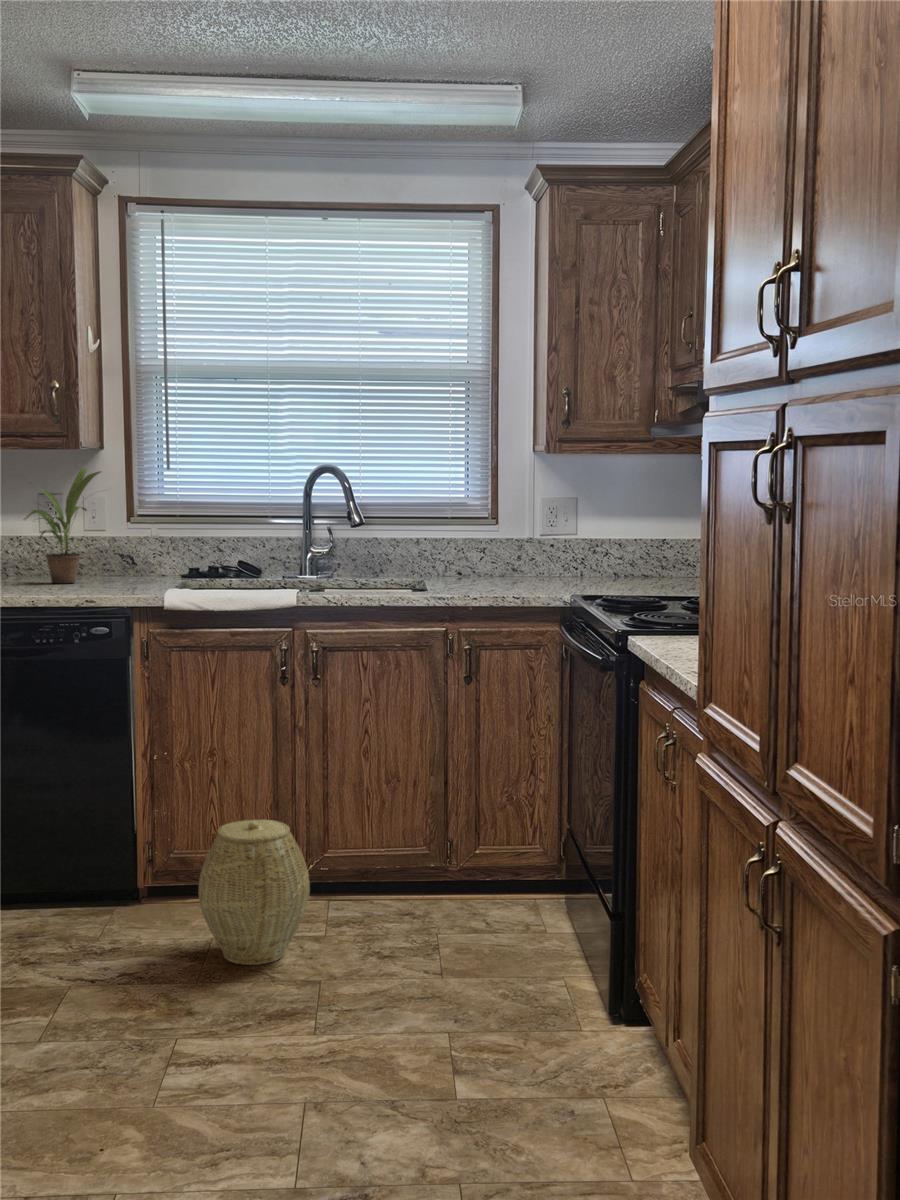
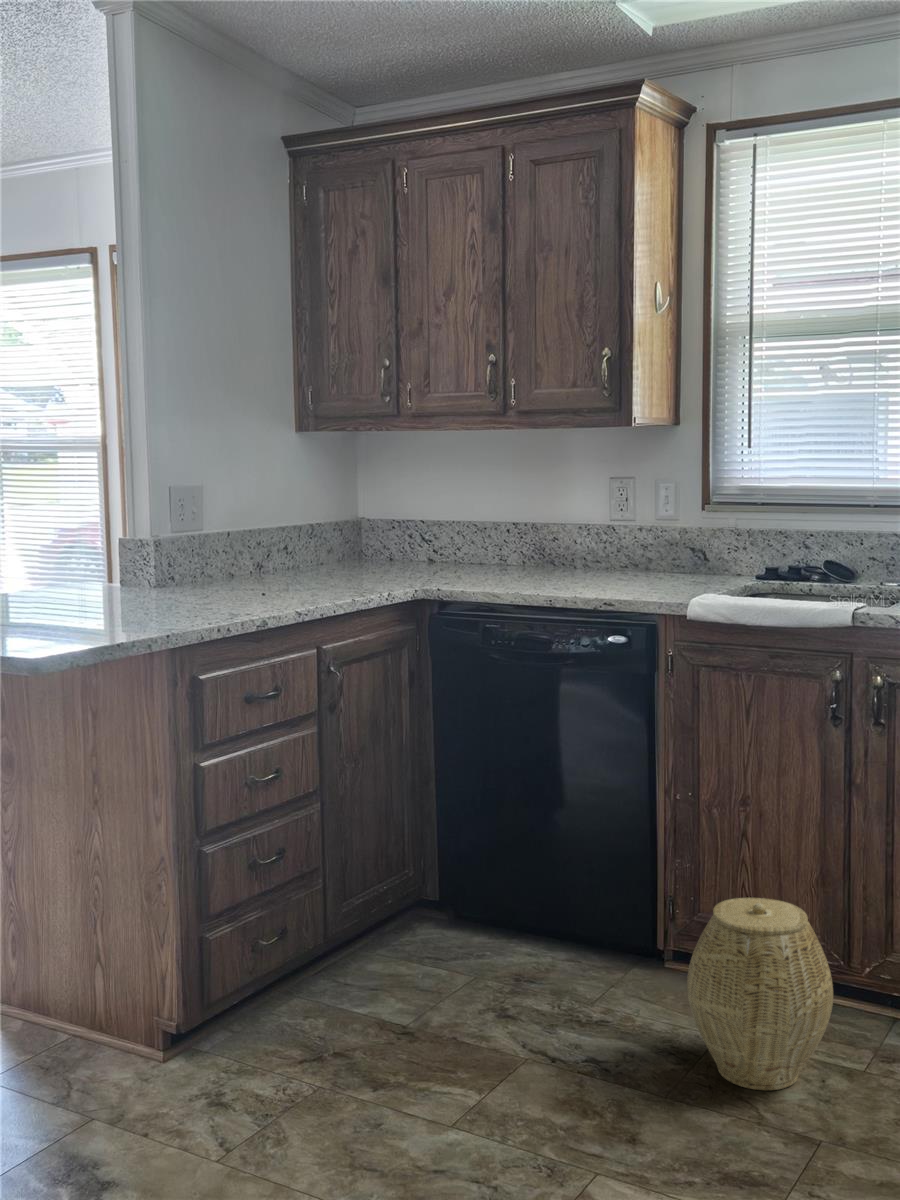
potted plant: present [24,468,101,583] -> none [575,449,665,582]

